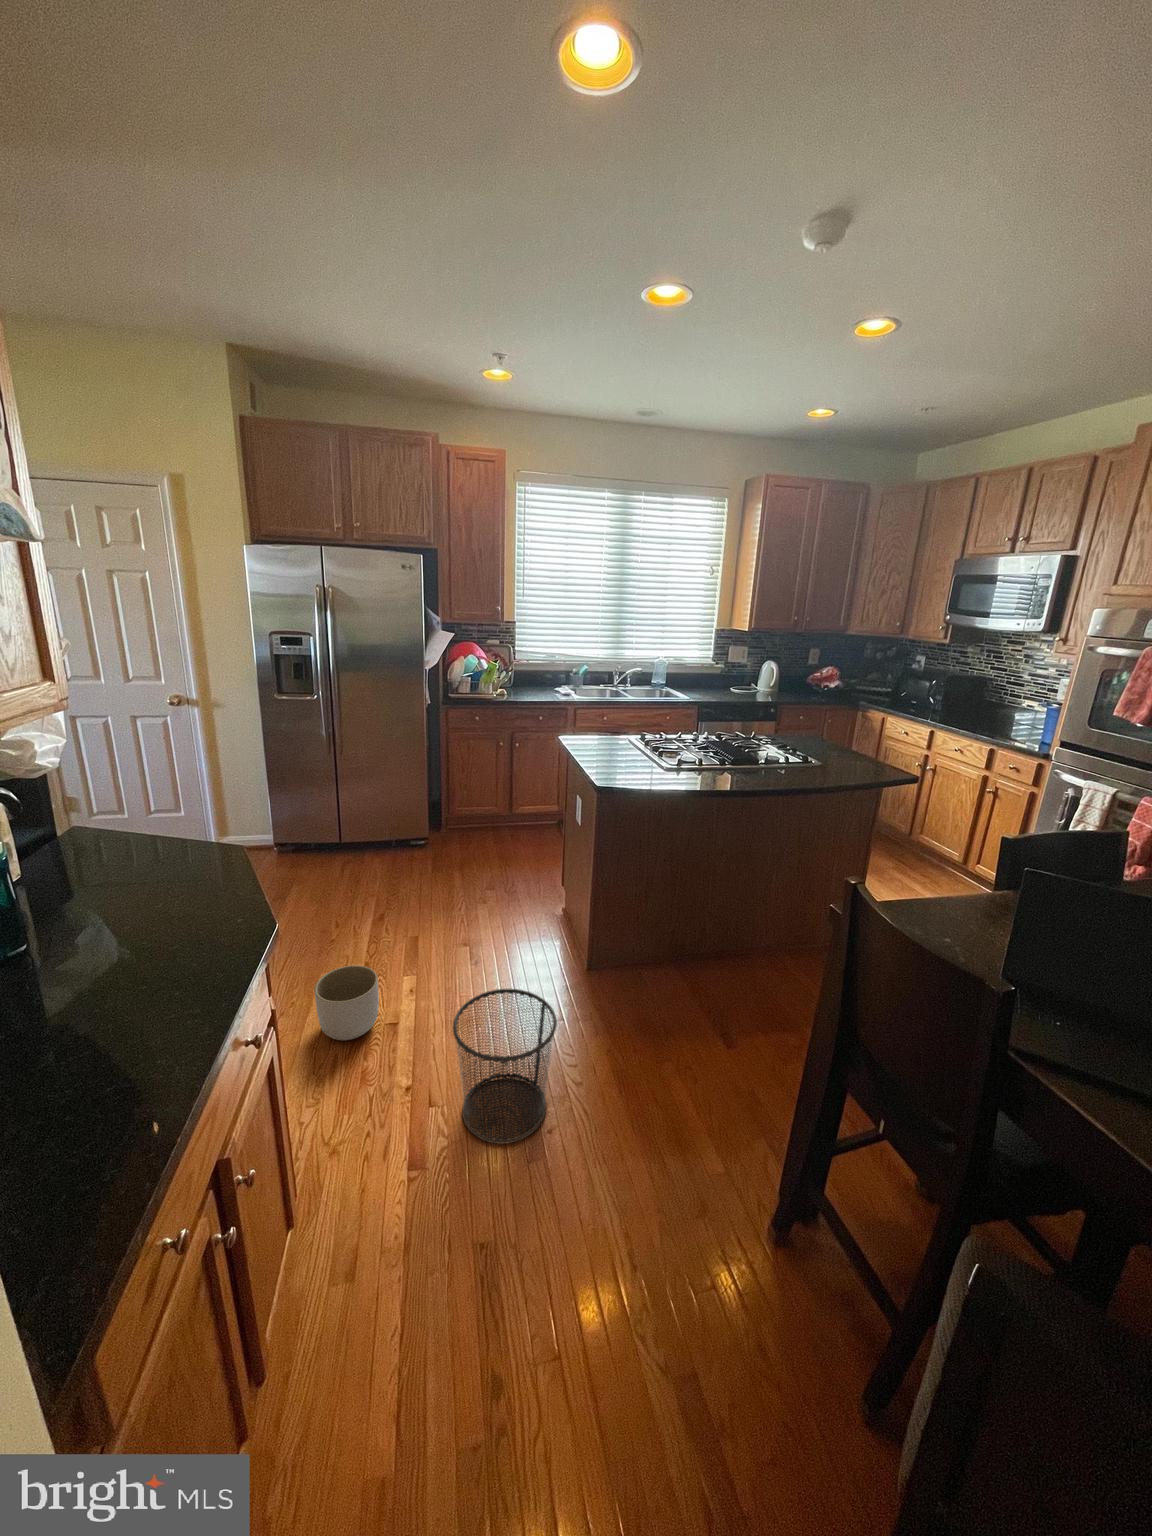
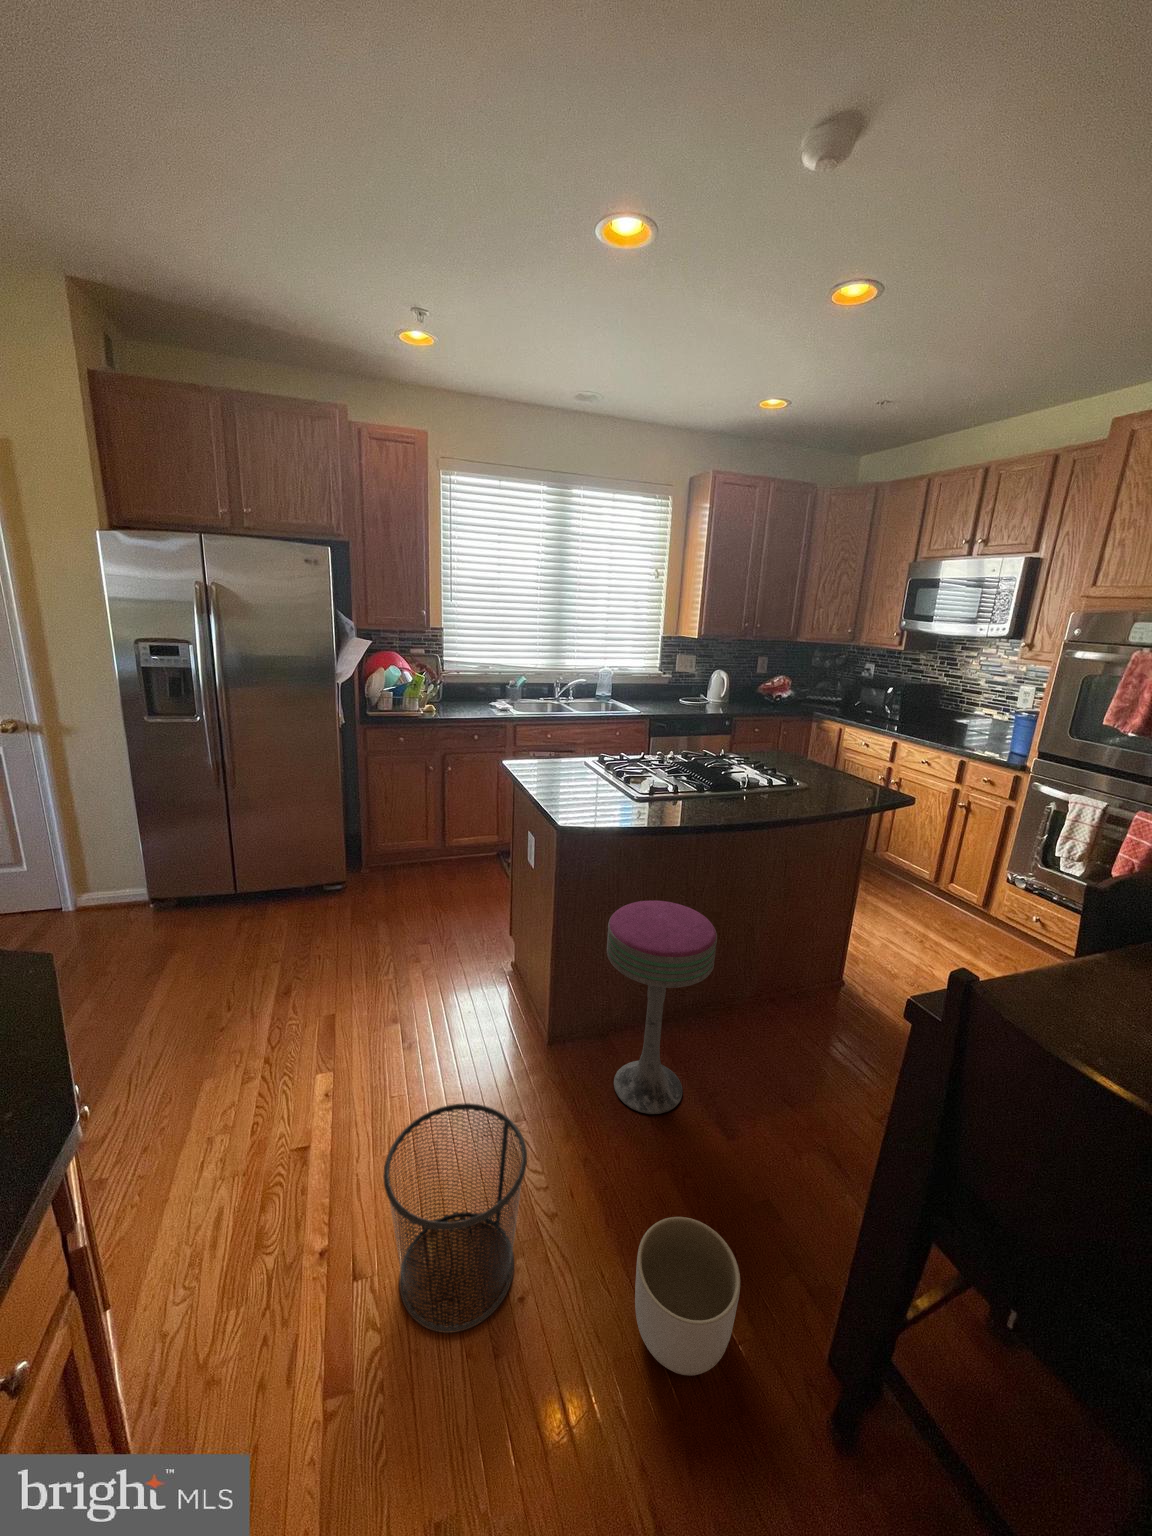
bar stool: none [632,853,723,1025] -> present [607,900,717,1114]
planter: present [315,965,379,1040] -> present [635,1217,740,1375]

